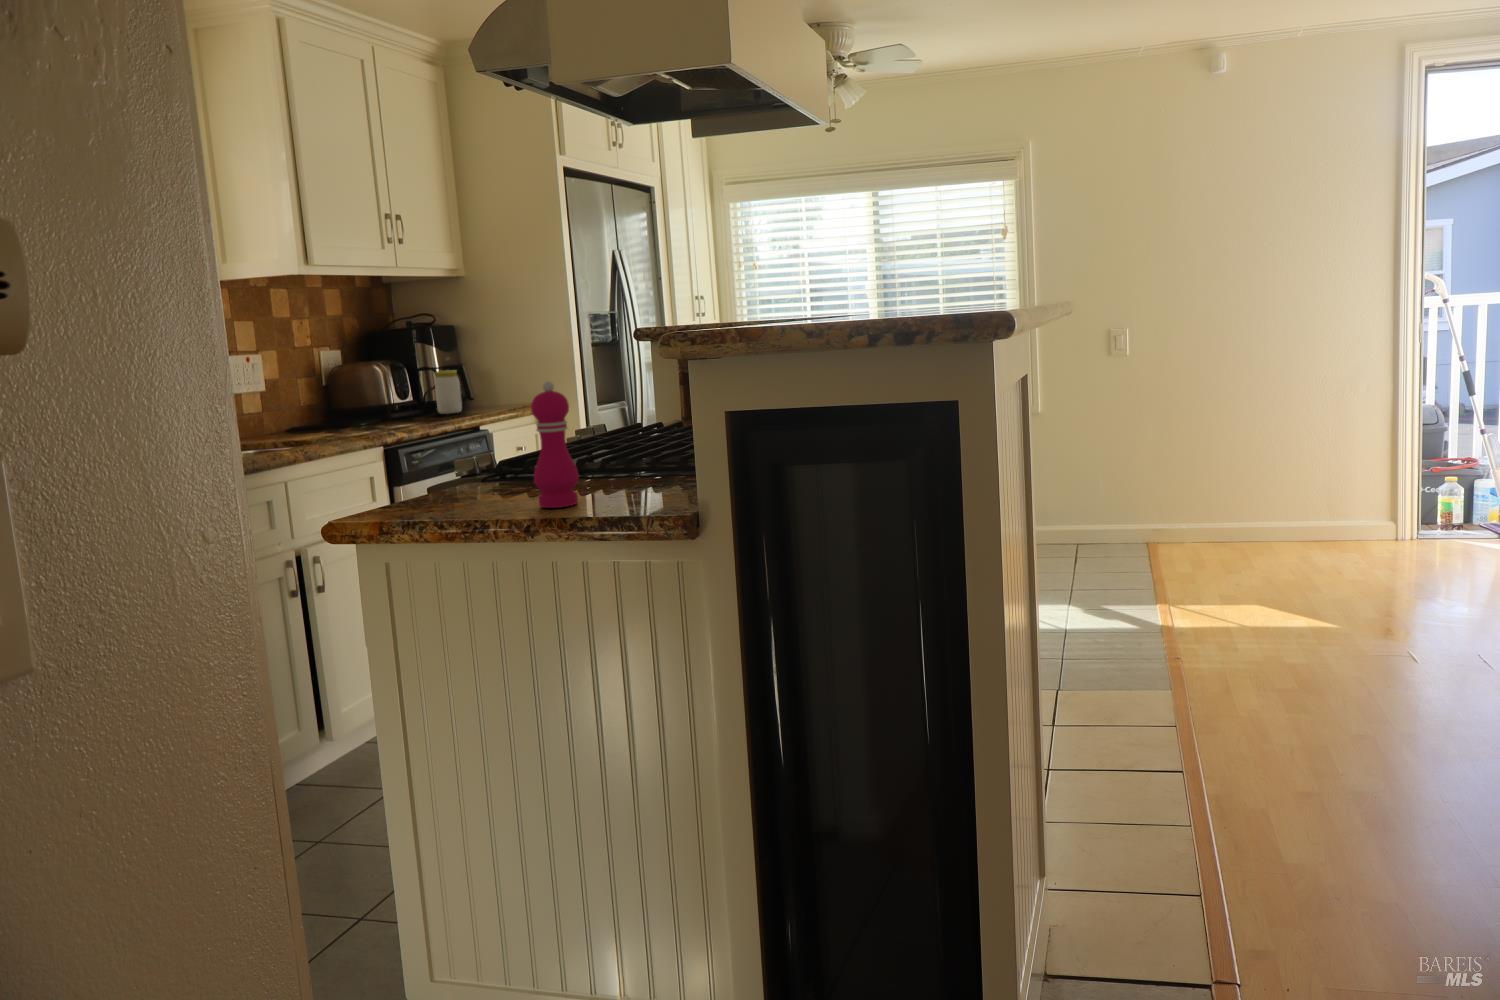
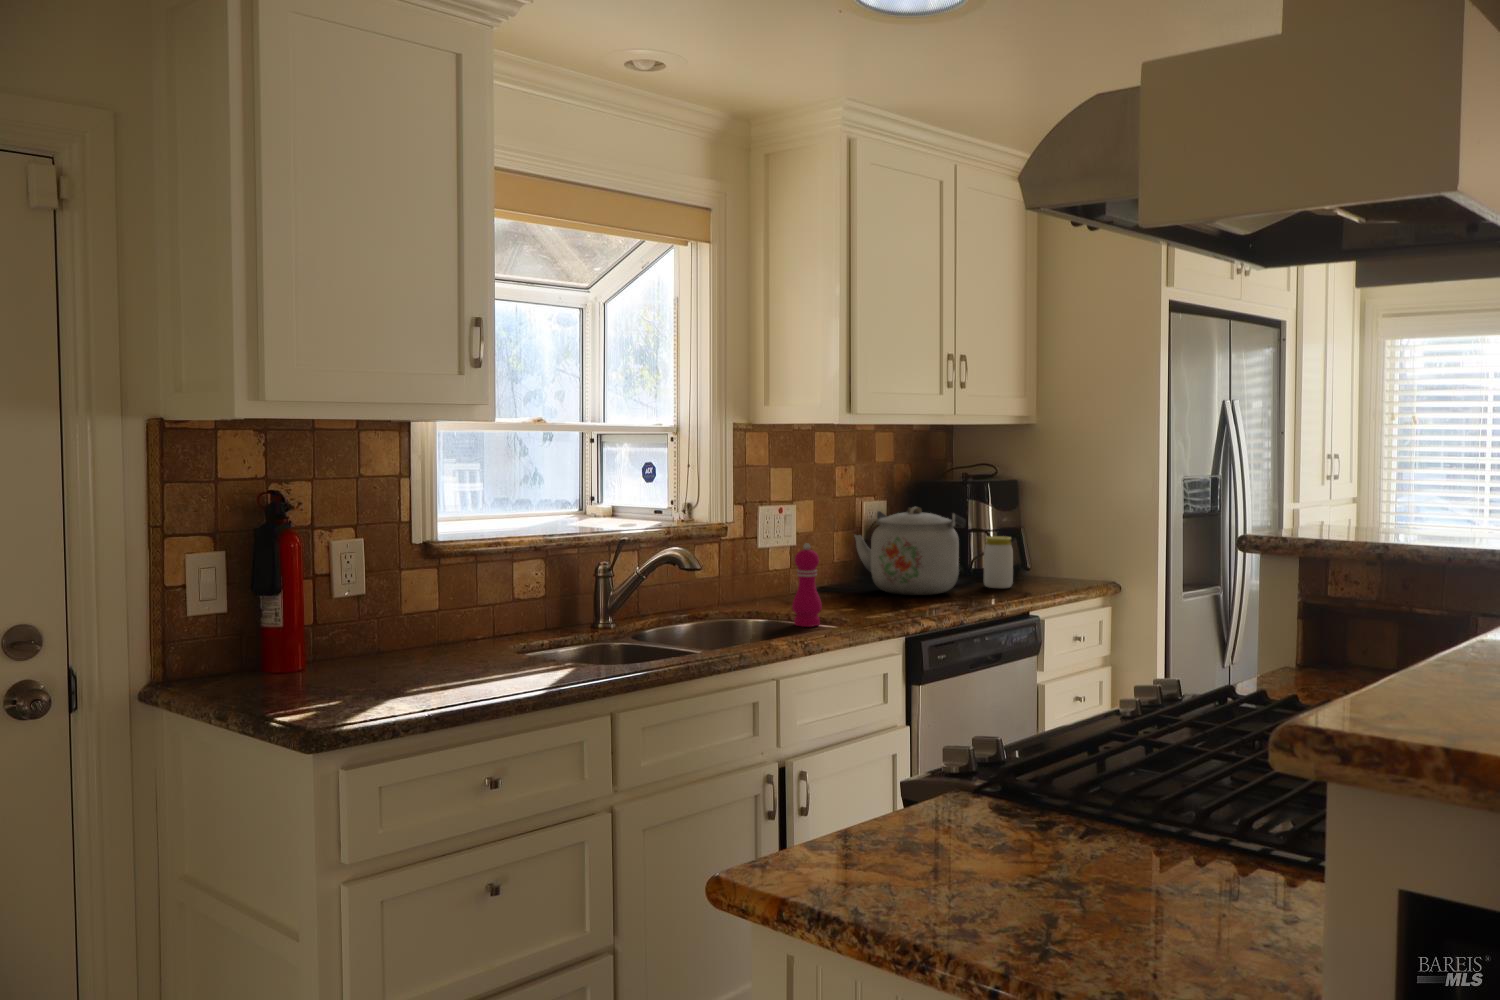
kettle: none [320,348,417,424] -> present [855,507,966,595]
pepper mill: present [531,381,579,508] -> present [792,543,822,627]

